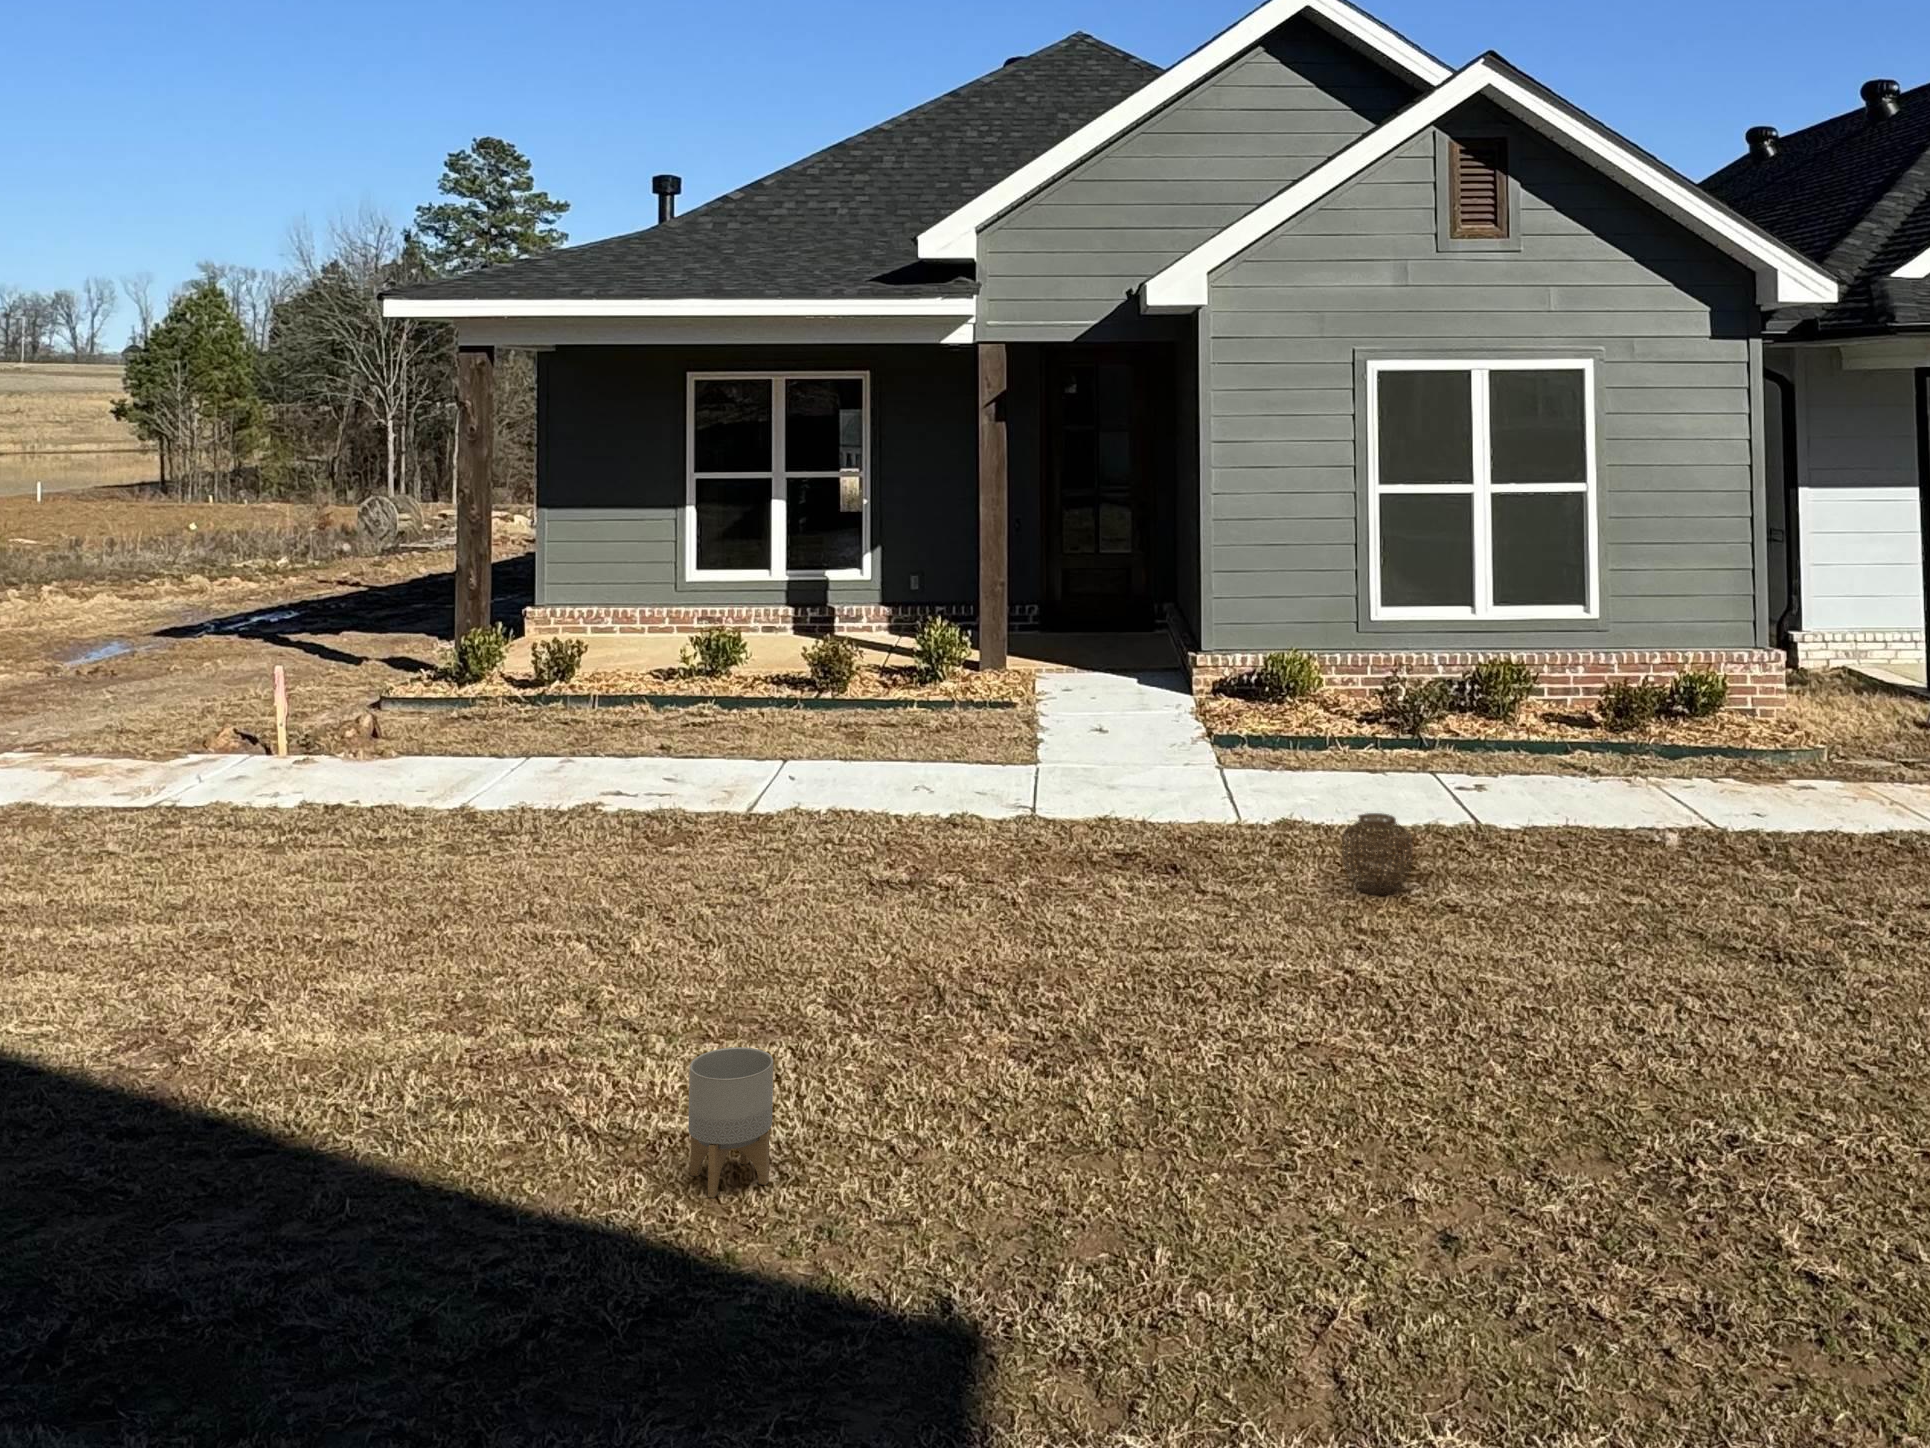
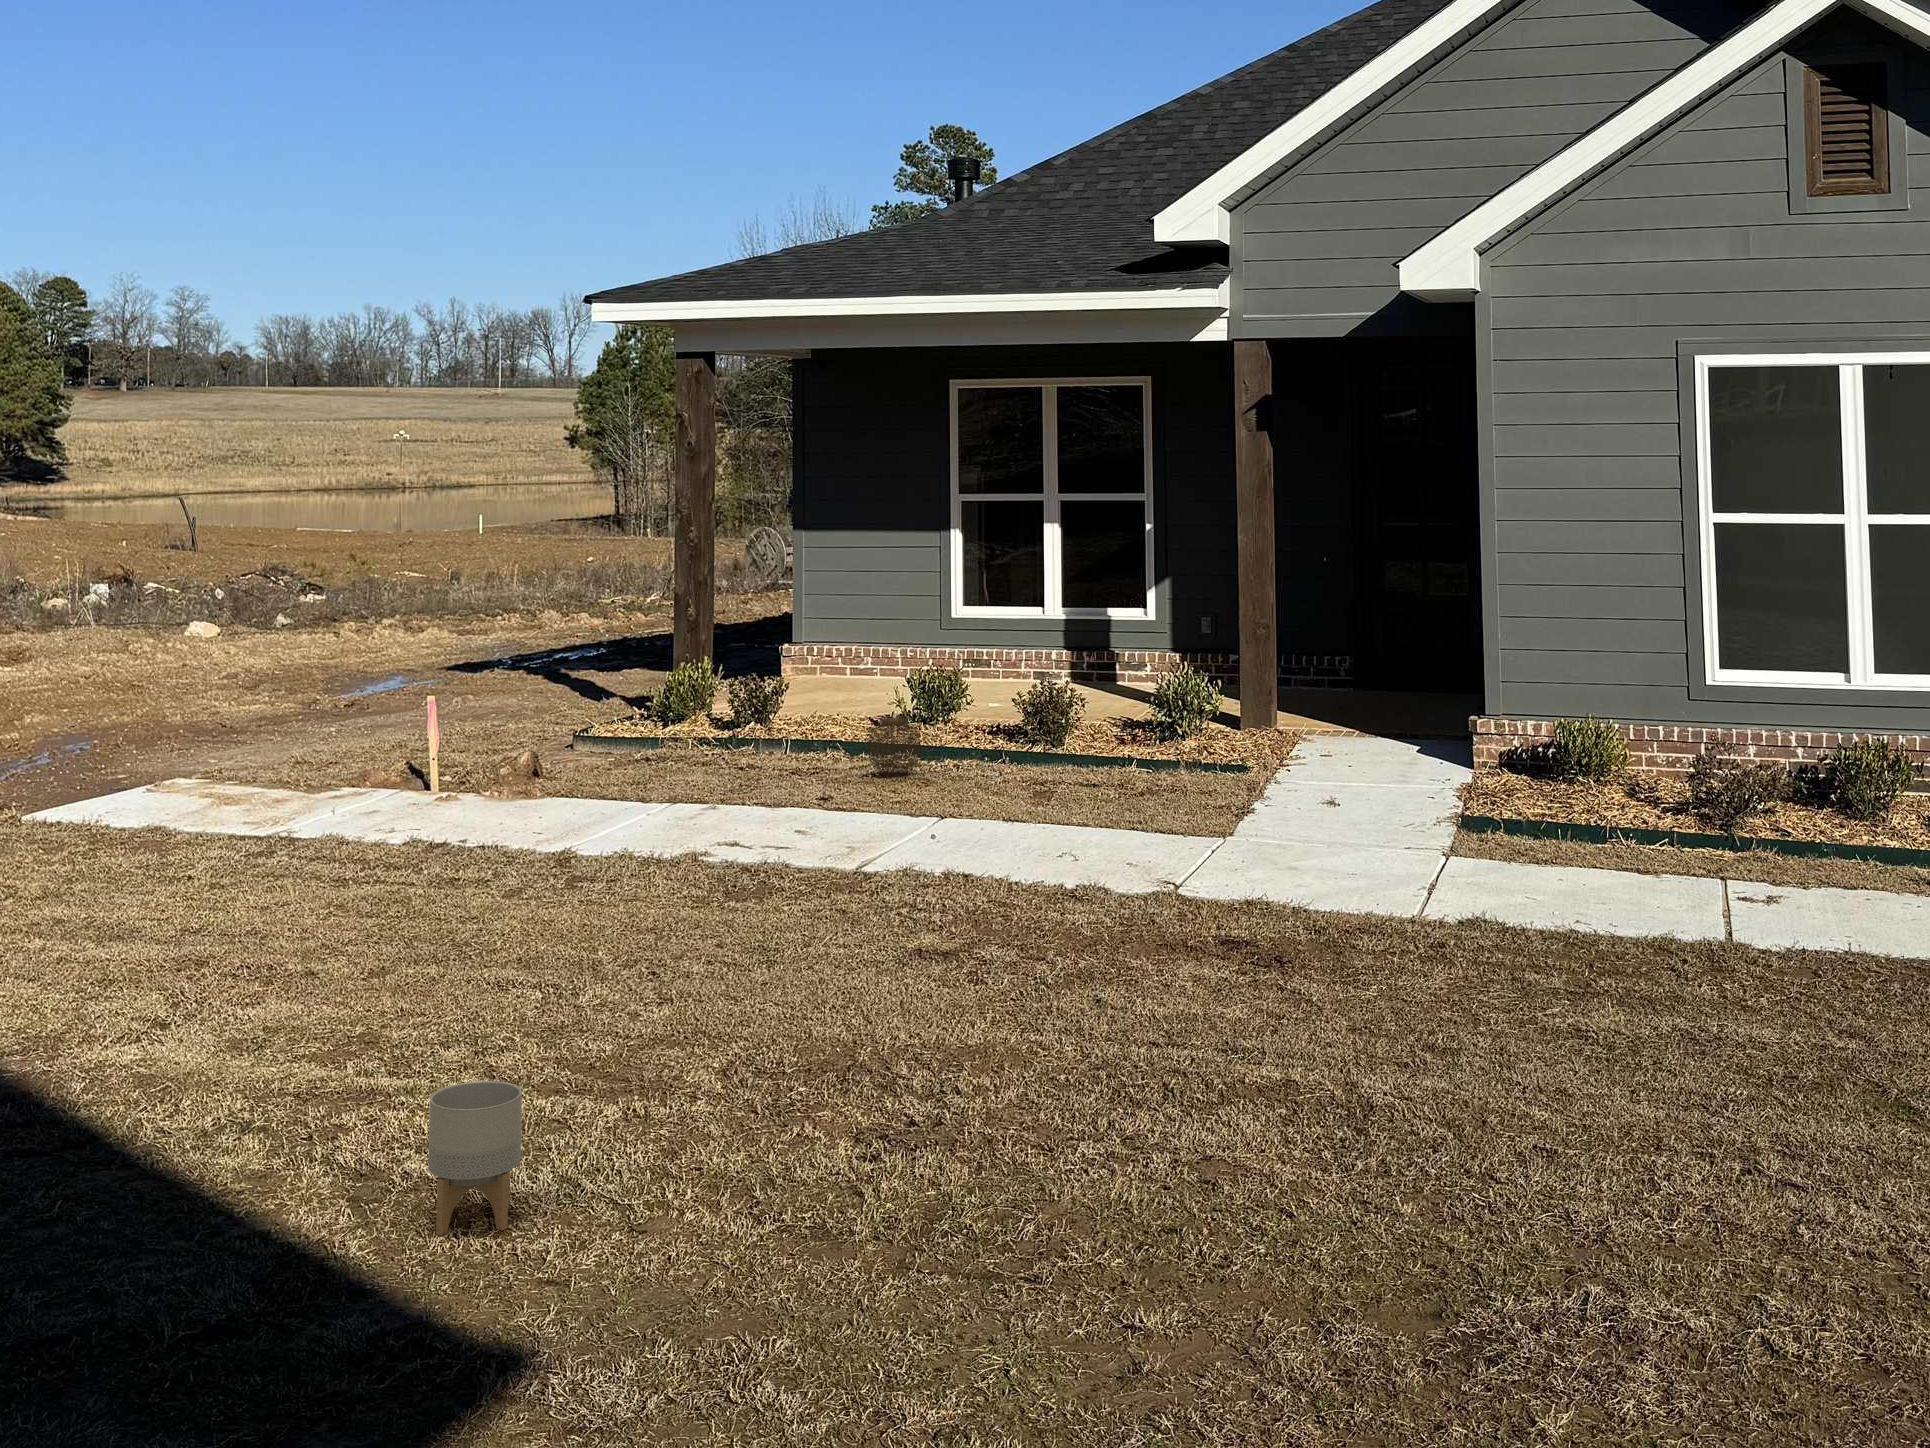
woven basket: present [1343,813,1413,895] -> present [868,717,920,777]

